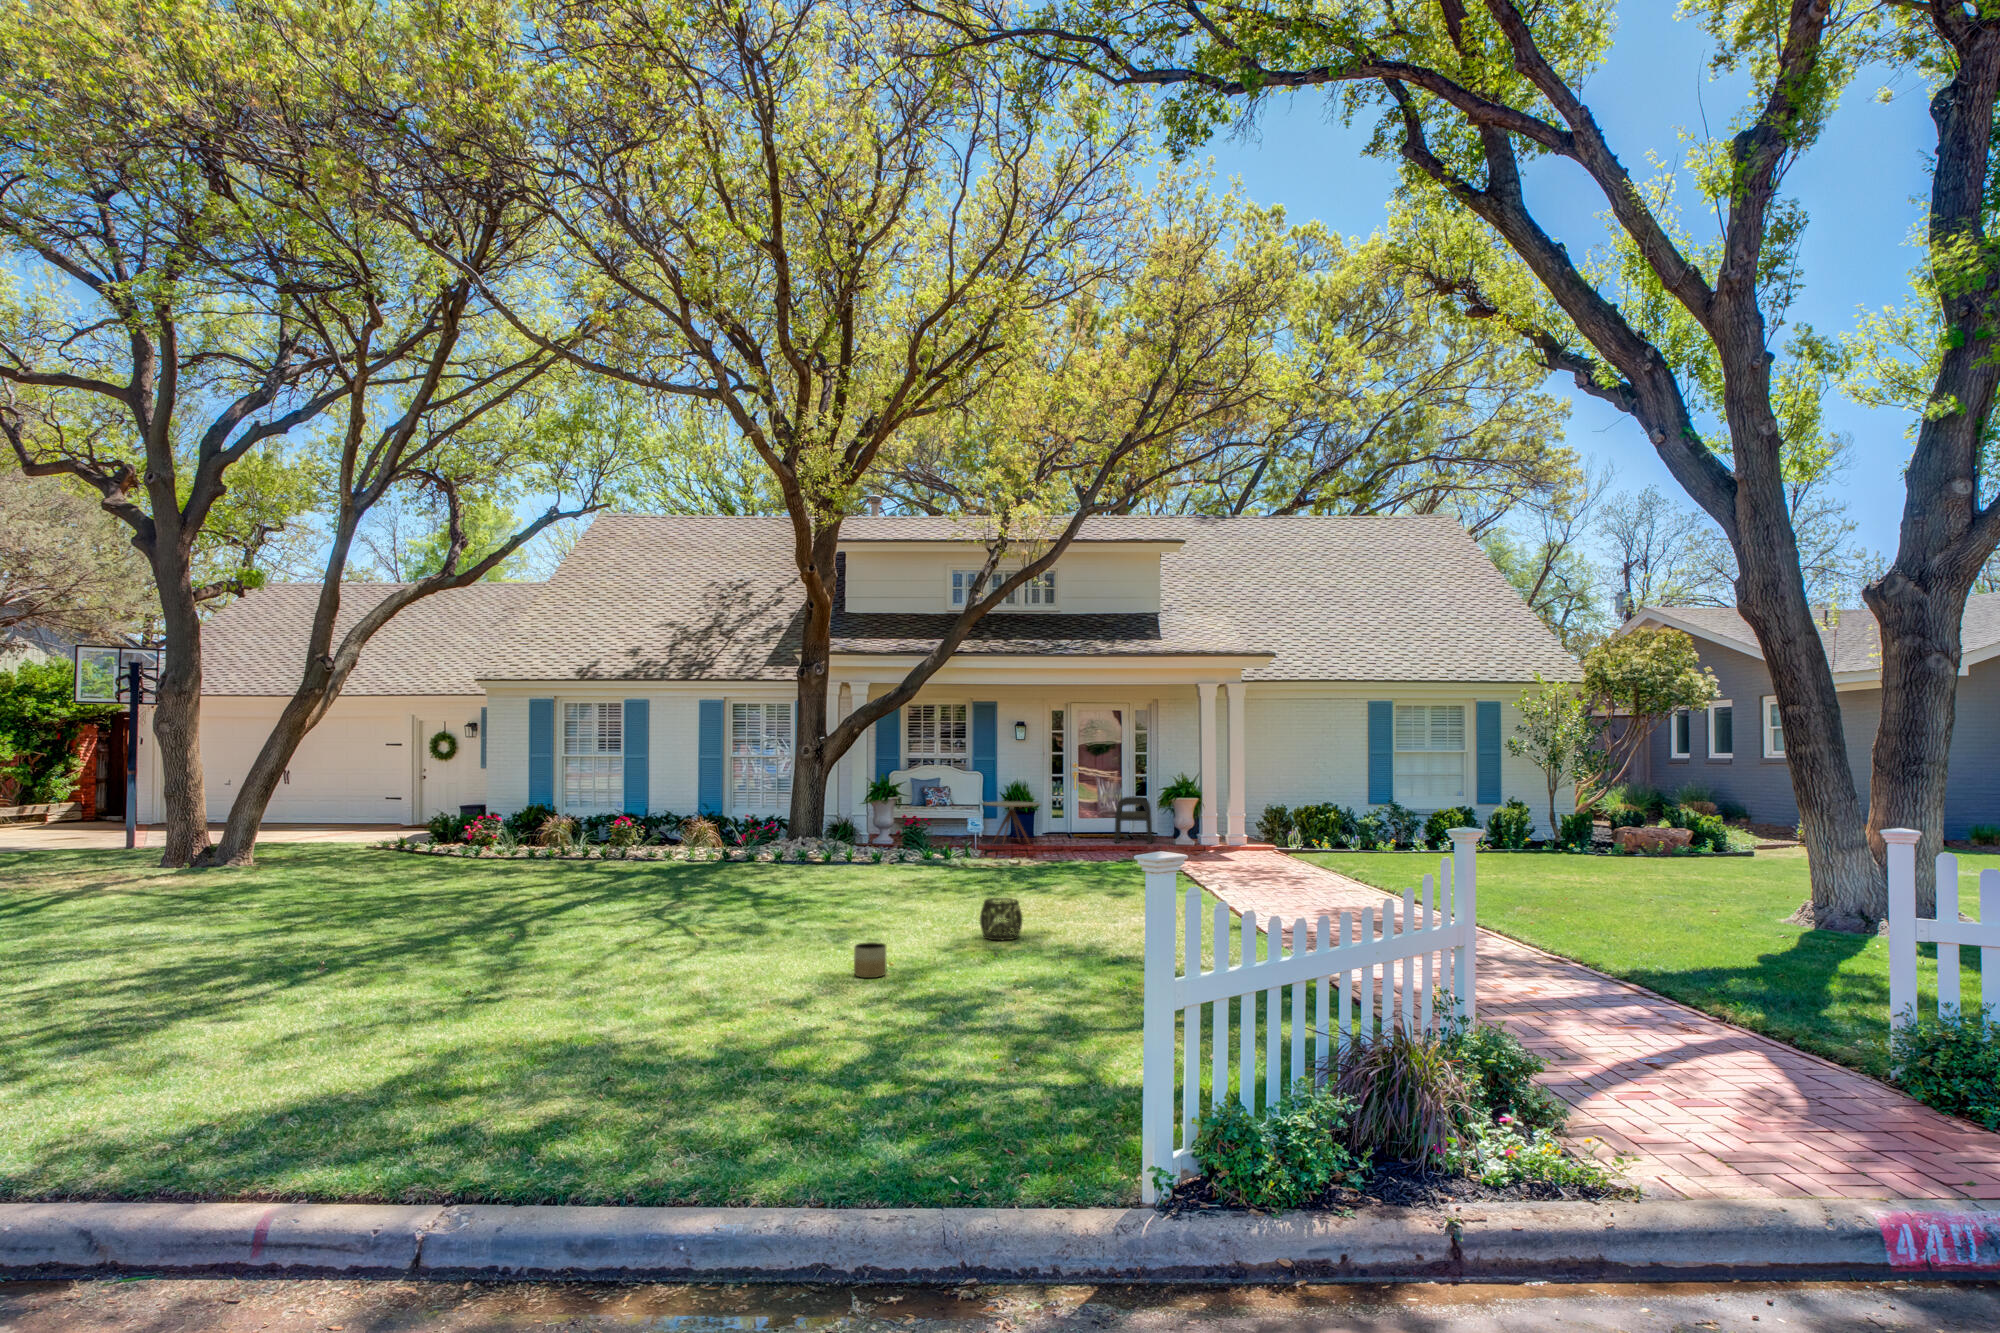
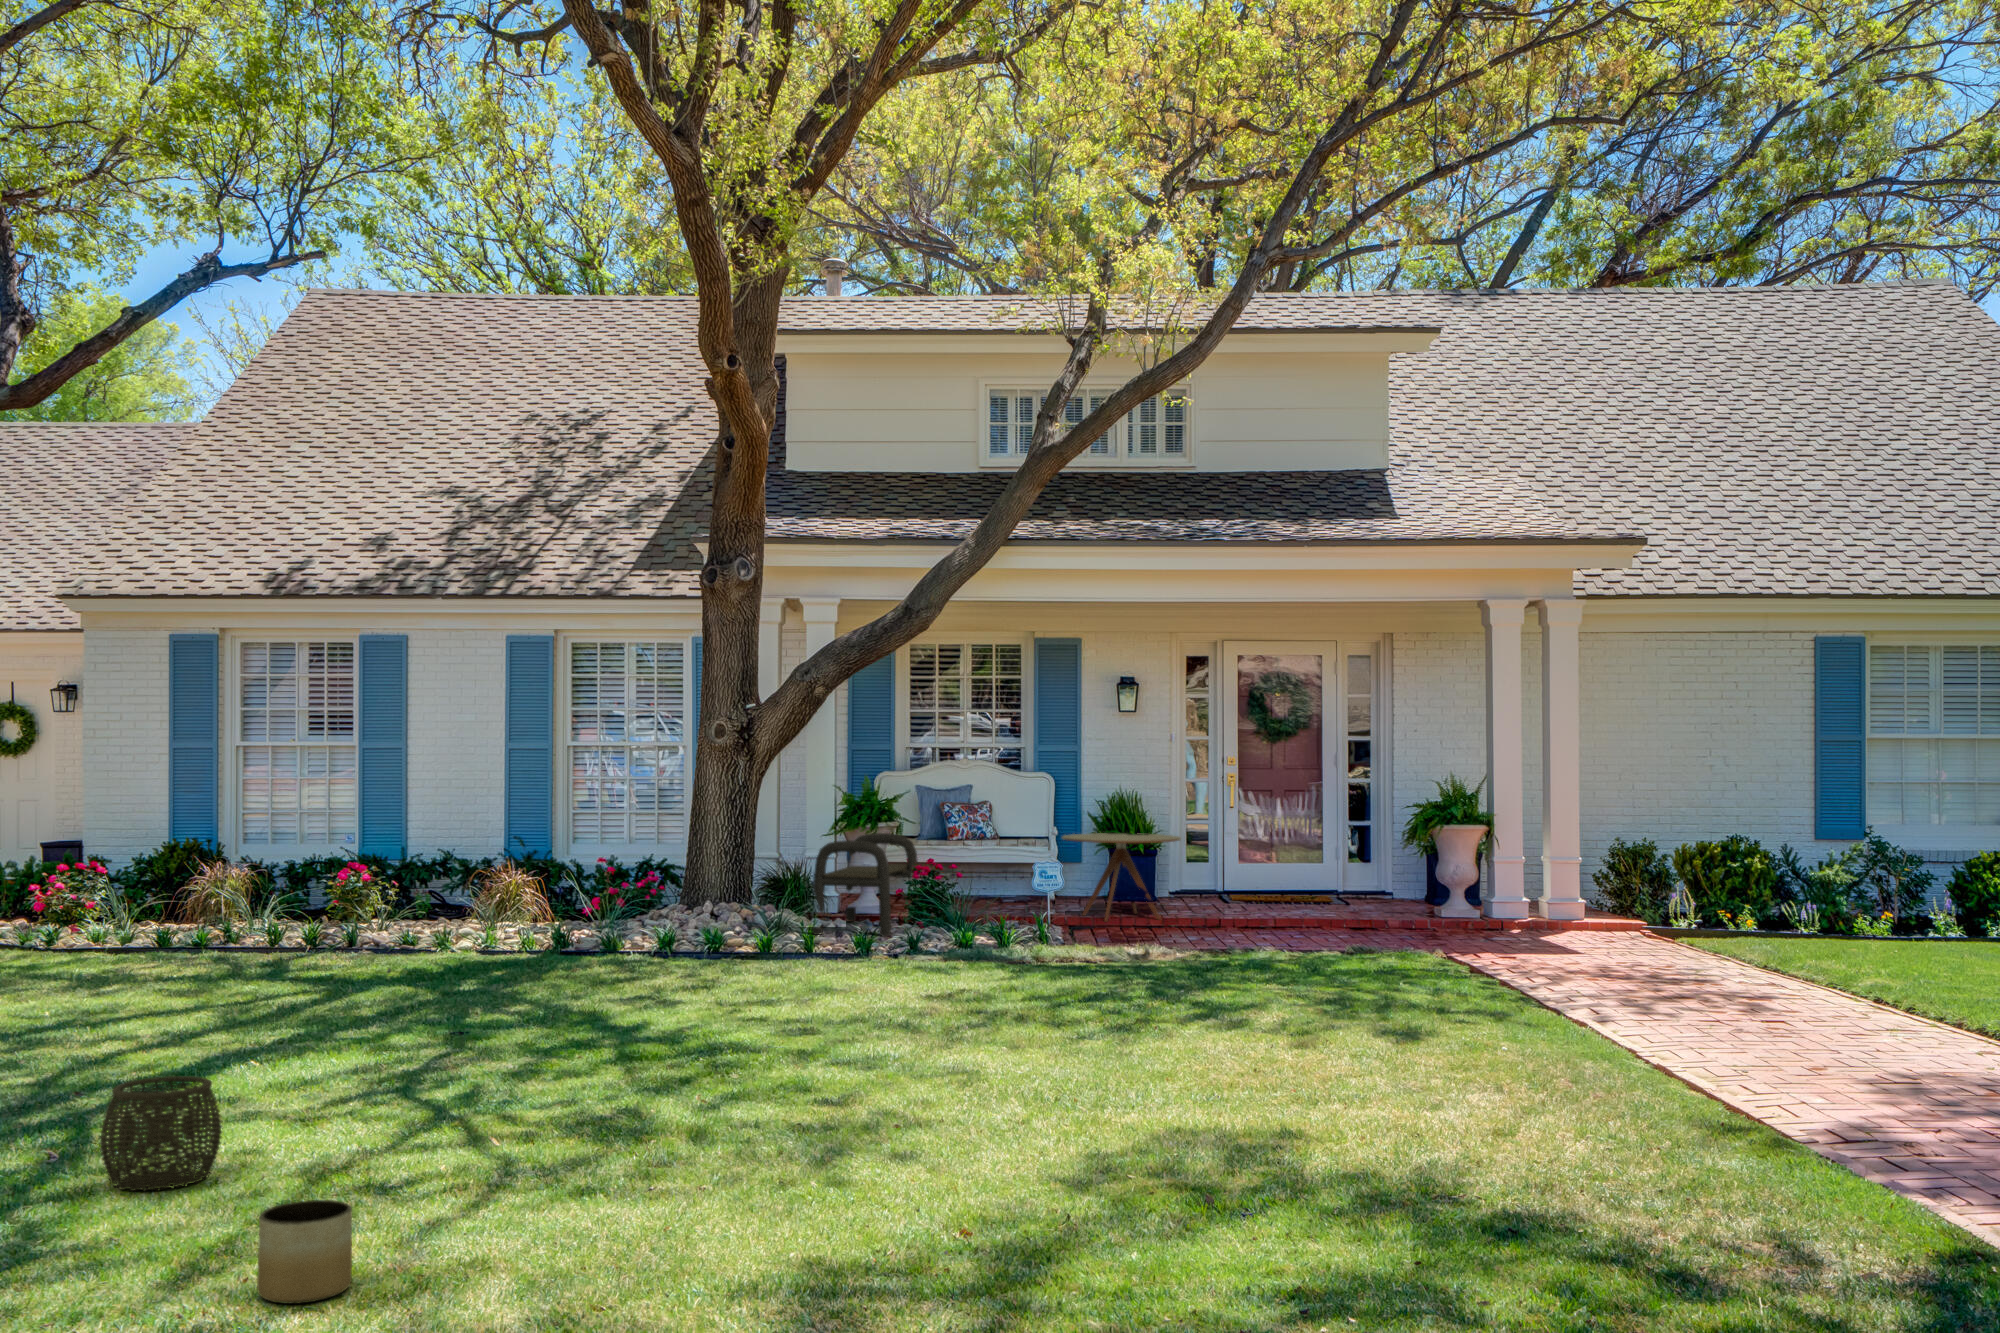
bench: present [1114,796,1152,844] -> present [812,833,918,937]
woven basket: present [980,898,1022,941] -> present [100,1076,222,1191]
planter: present [854,942,886,978] -> present [257,1200,352,1304]

